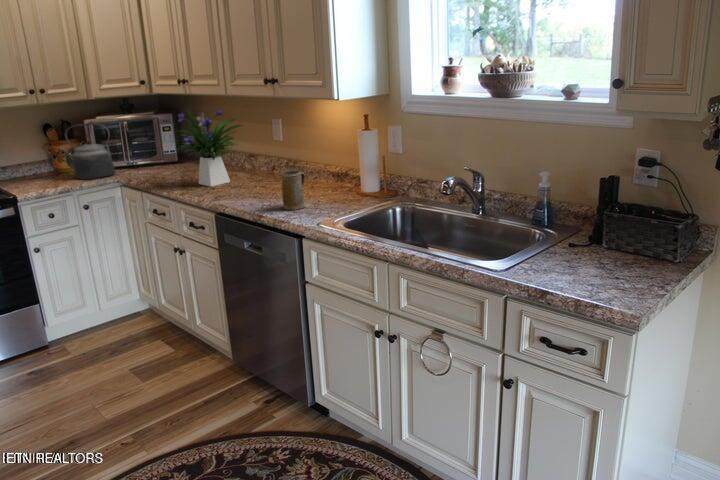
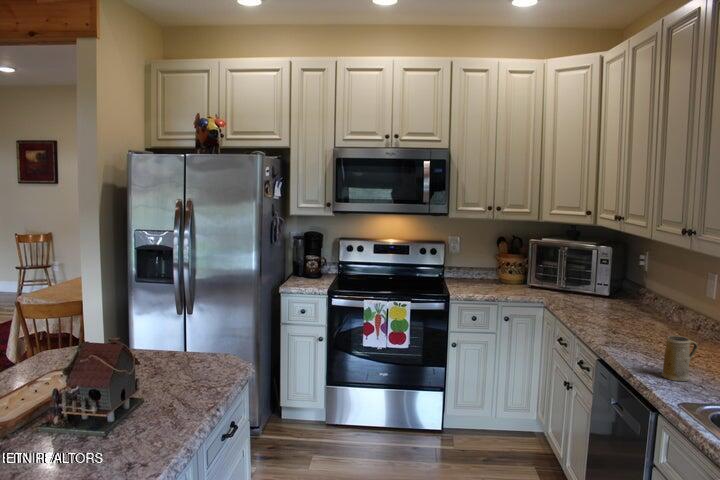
flower arrangement: present [176,108,243,187] -> none [582,247,663,330]
kettle: present [60,124,115,180] -> none [502,243,546,295]

